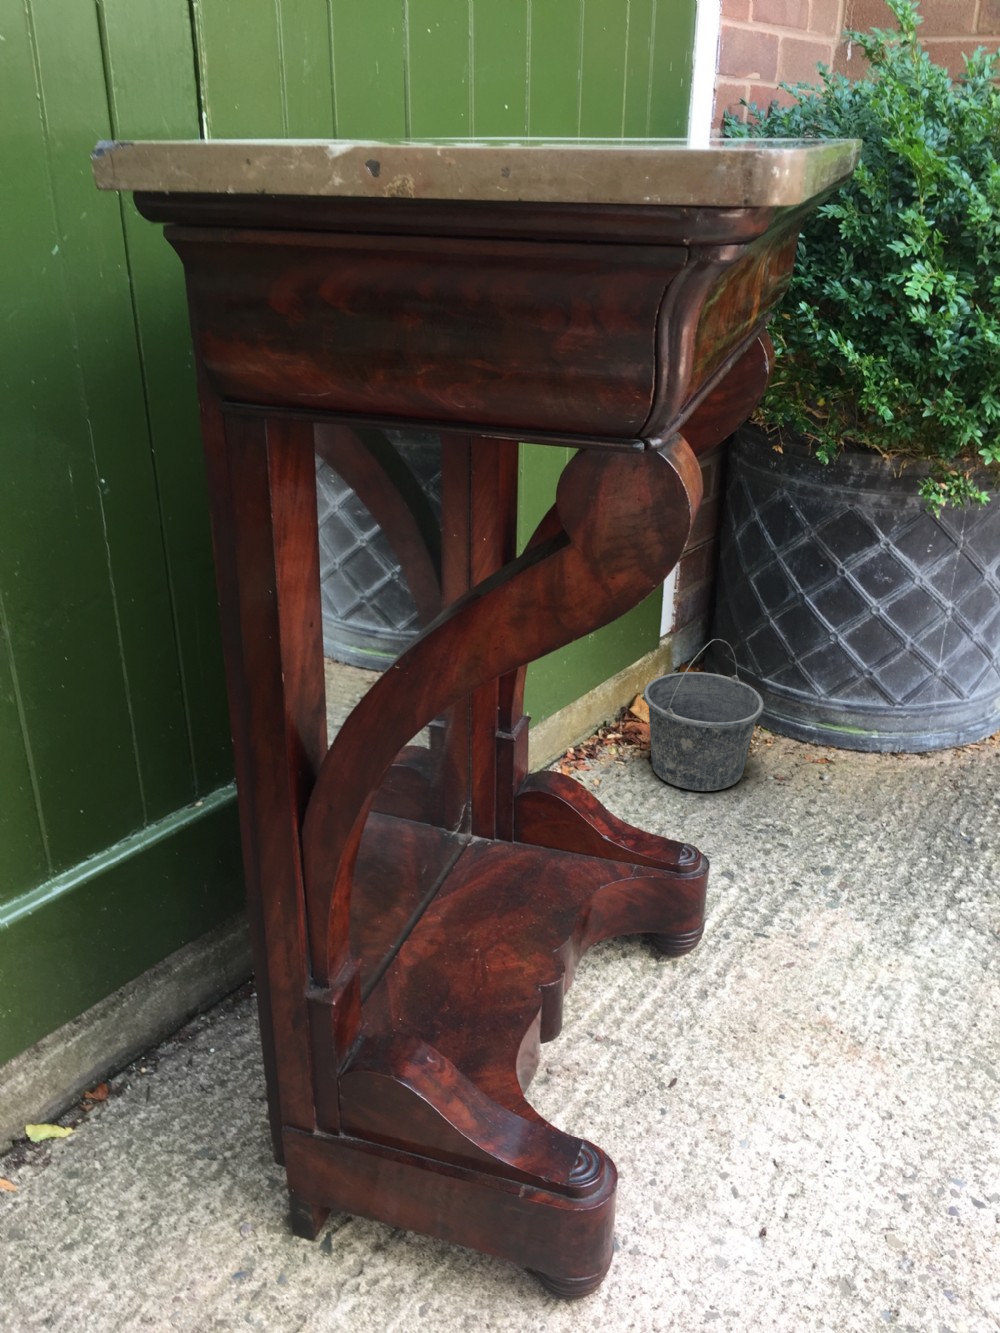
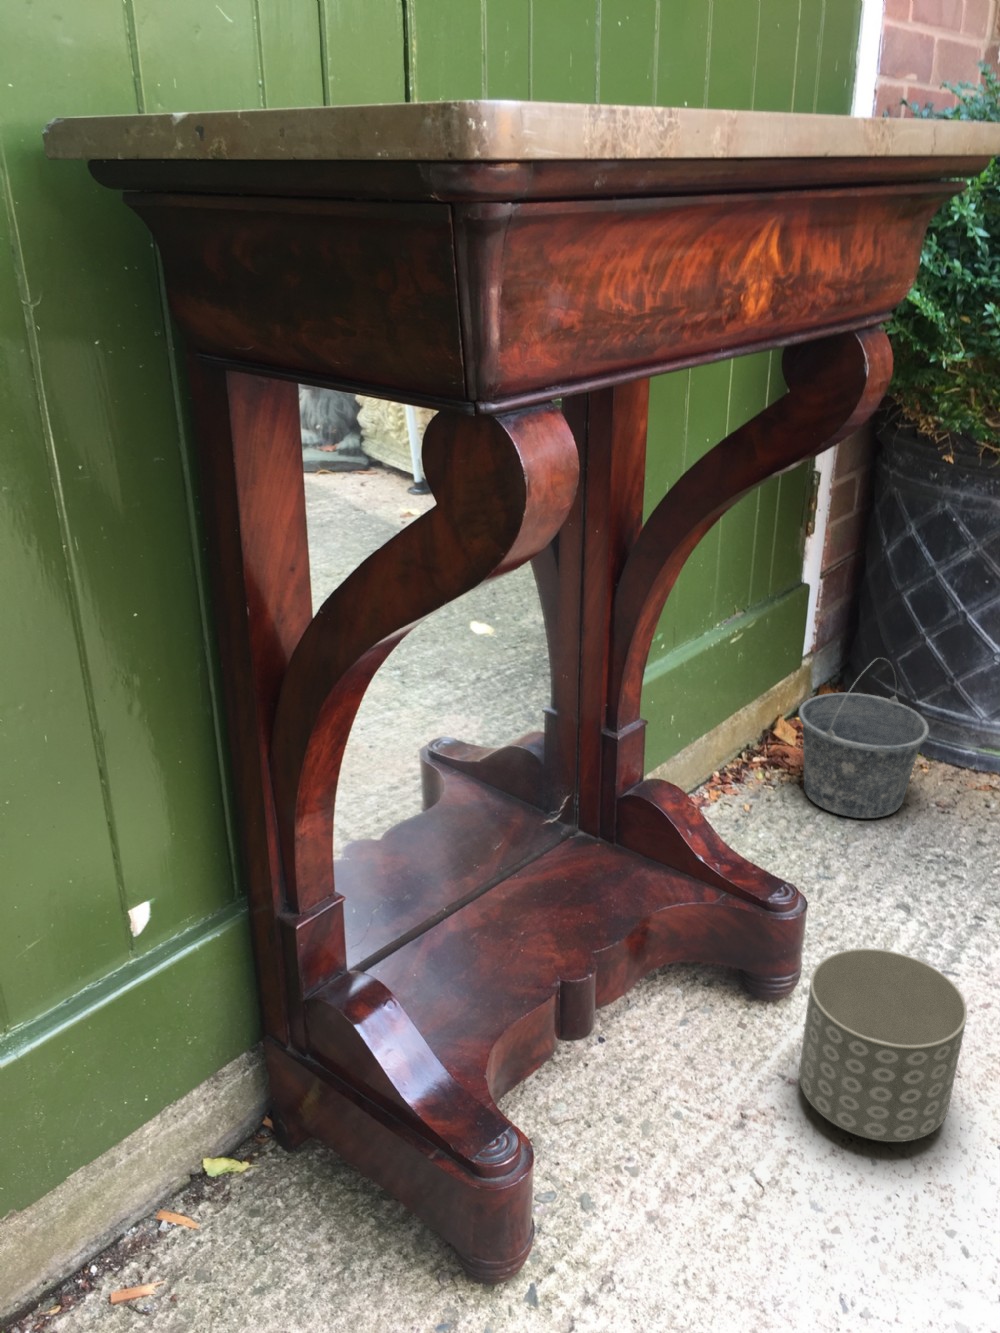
planter: none [602,914,747,1093] -> present [799,948,967,1142]

